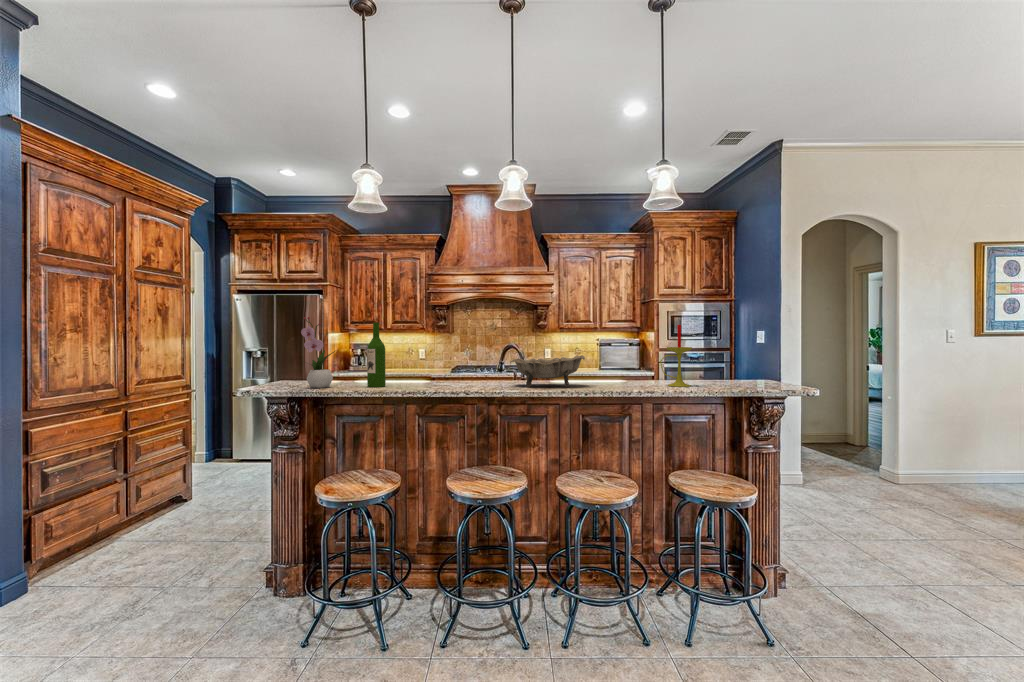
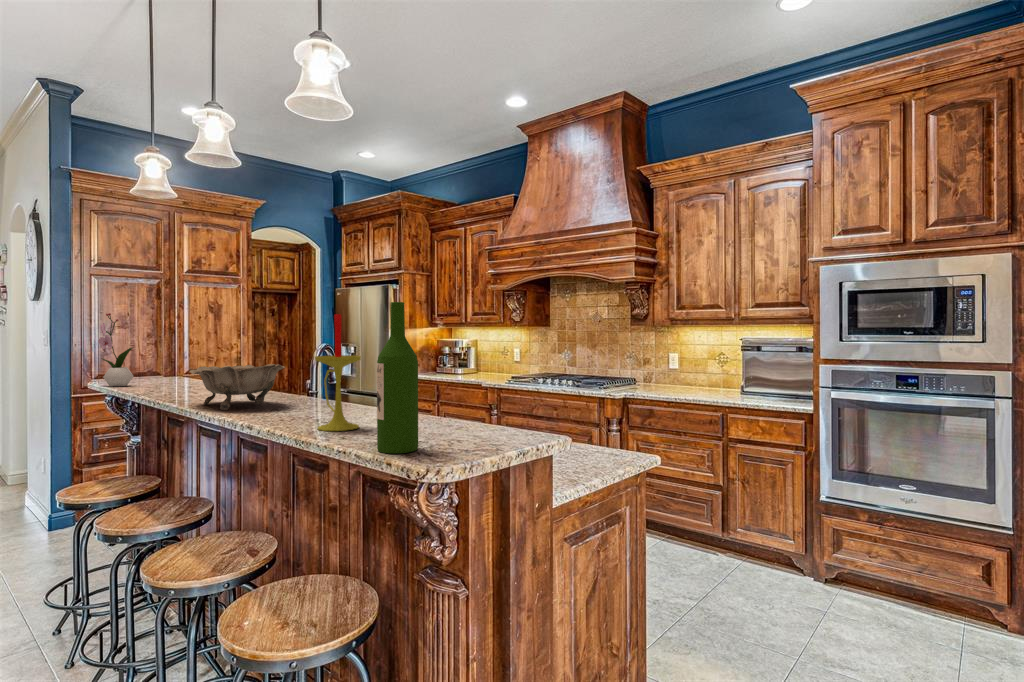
wine bottle: present [367,323,386,387] -> present [377,302,418,454]

